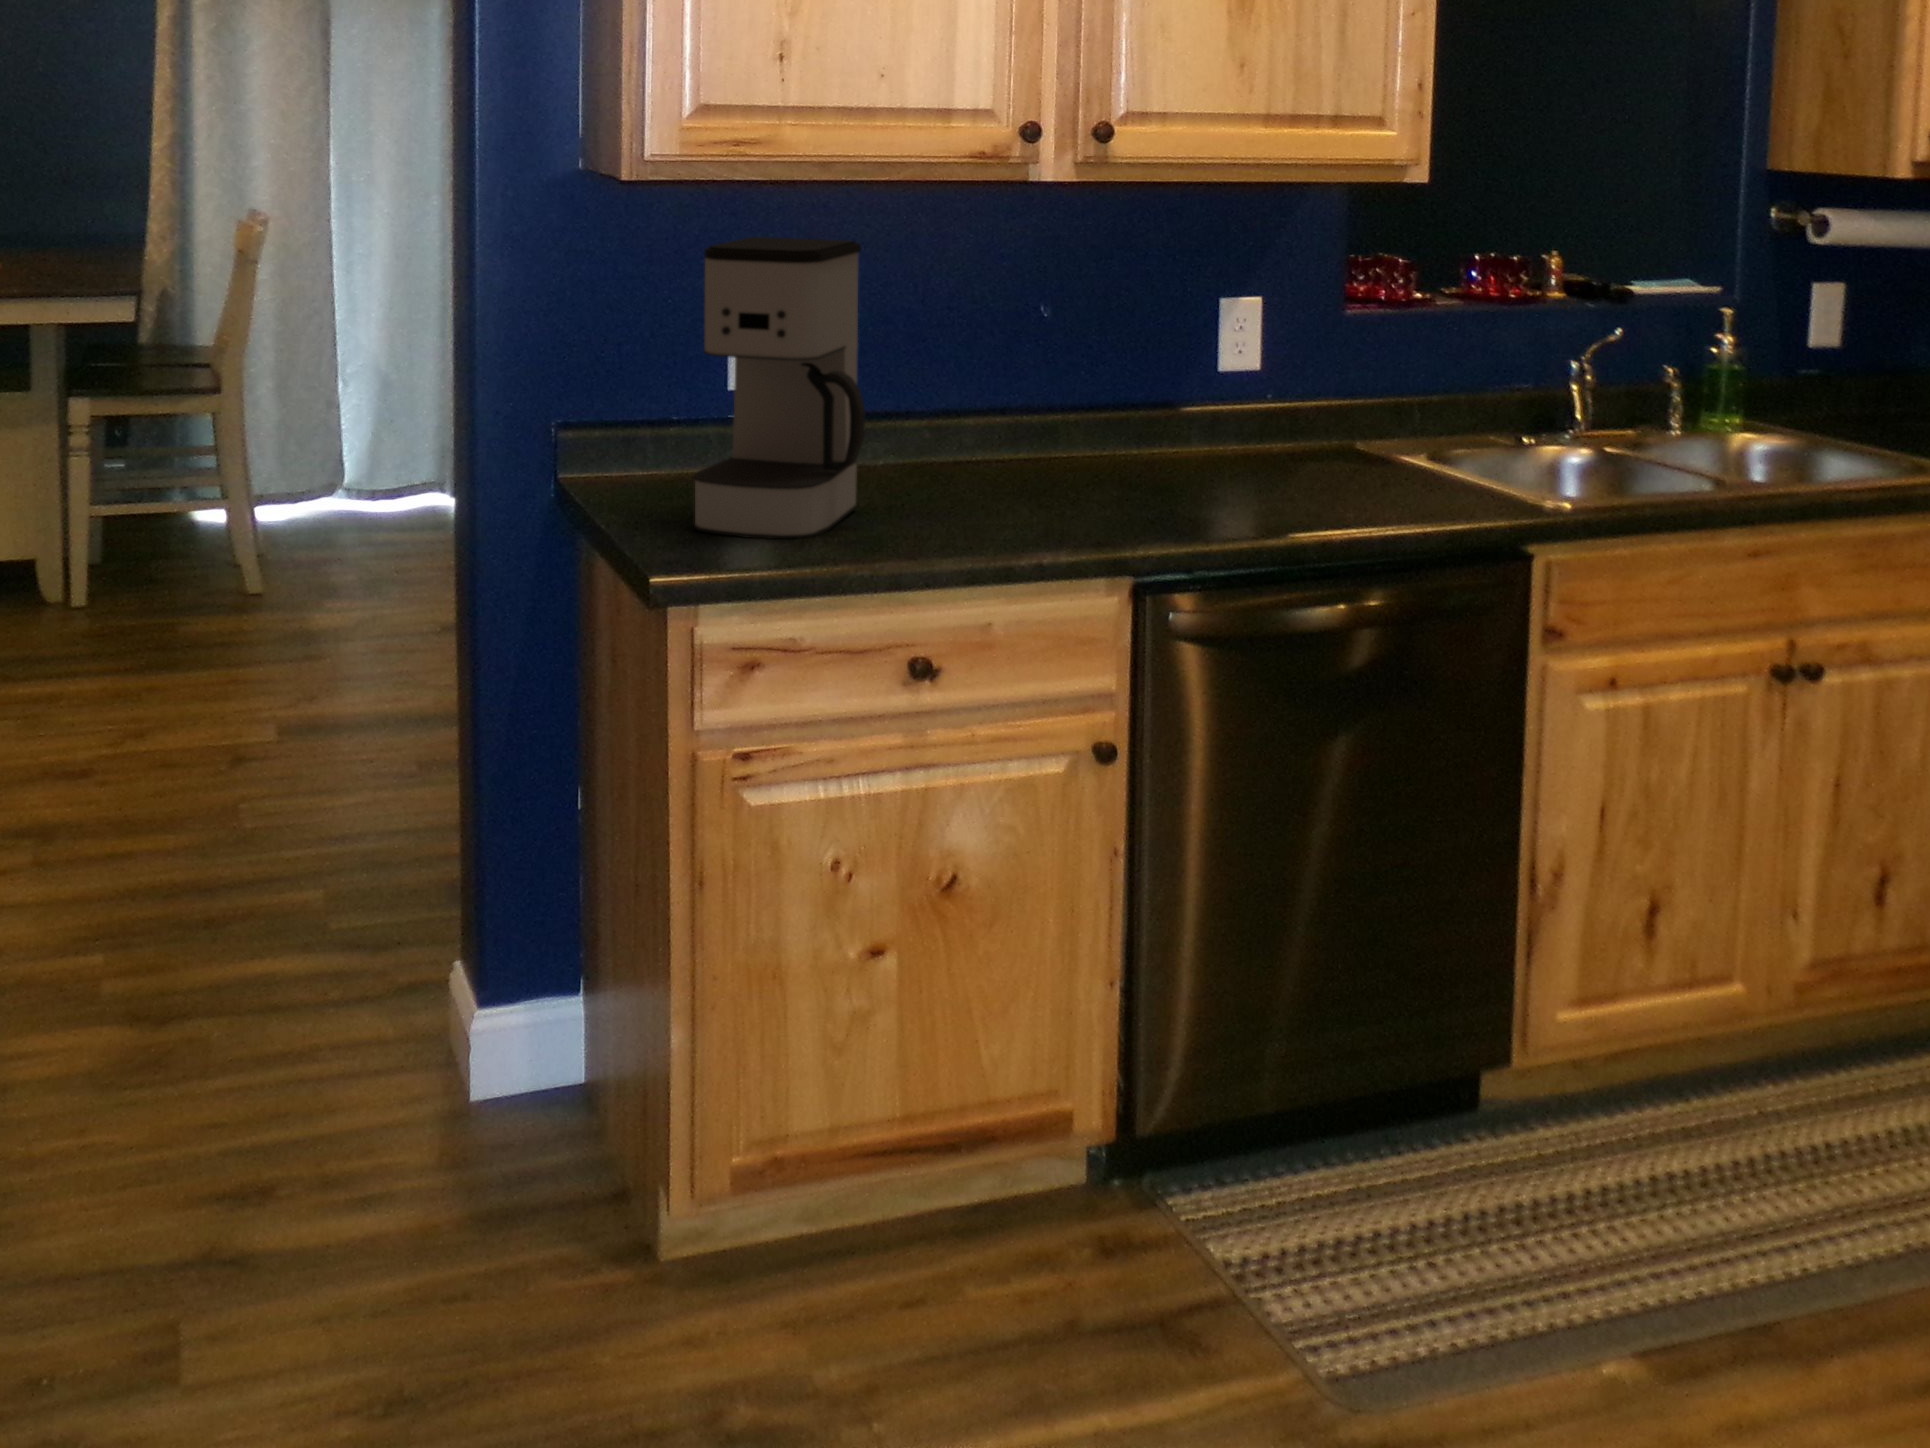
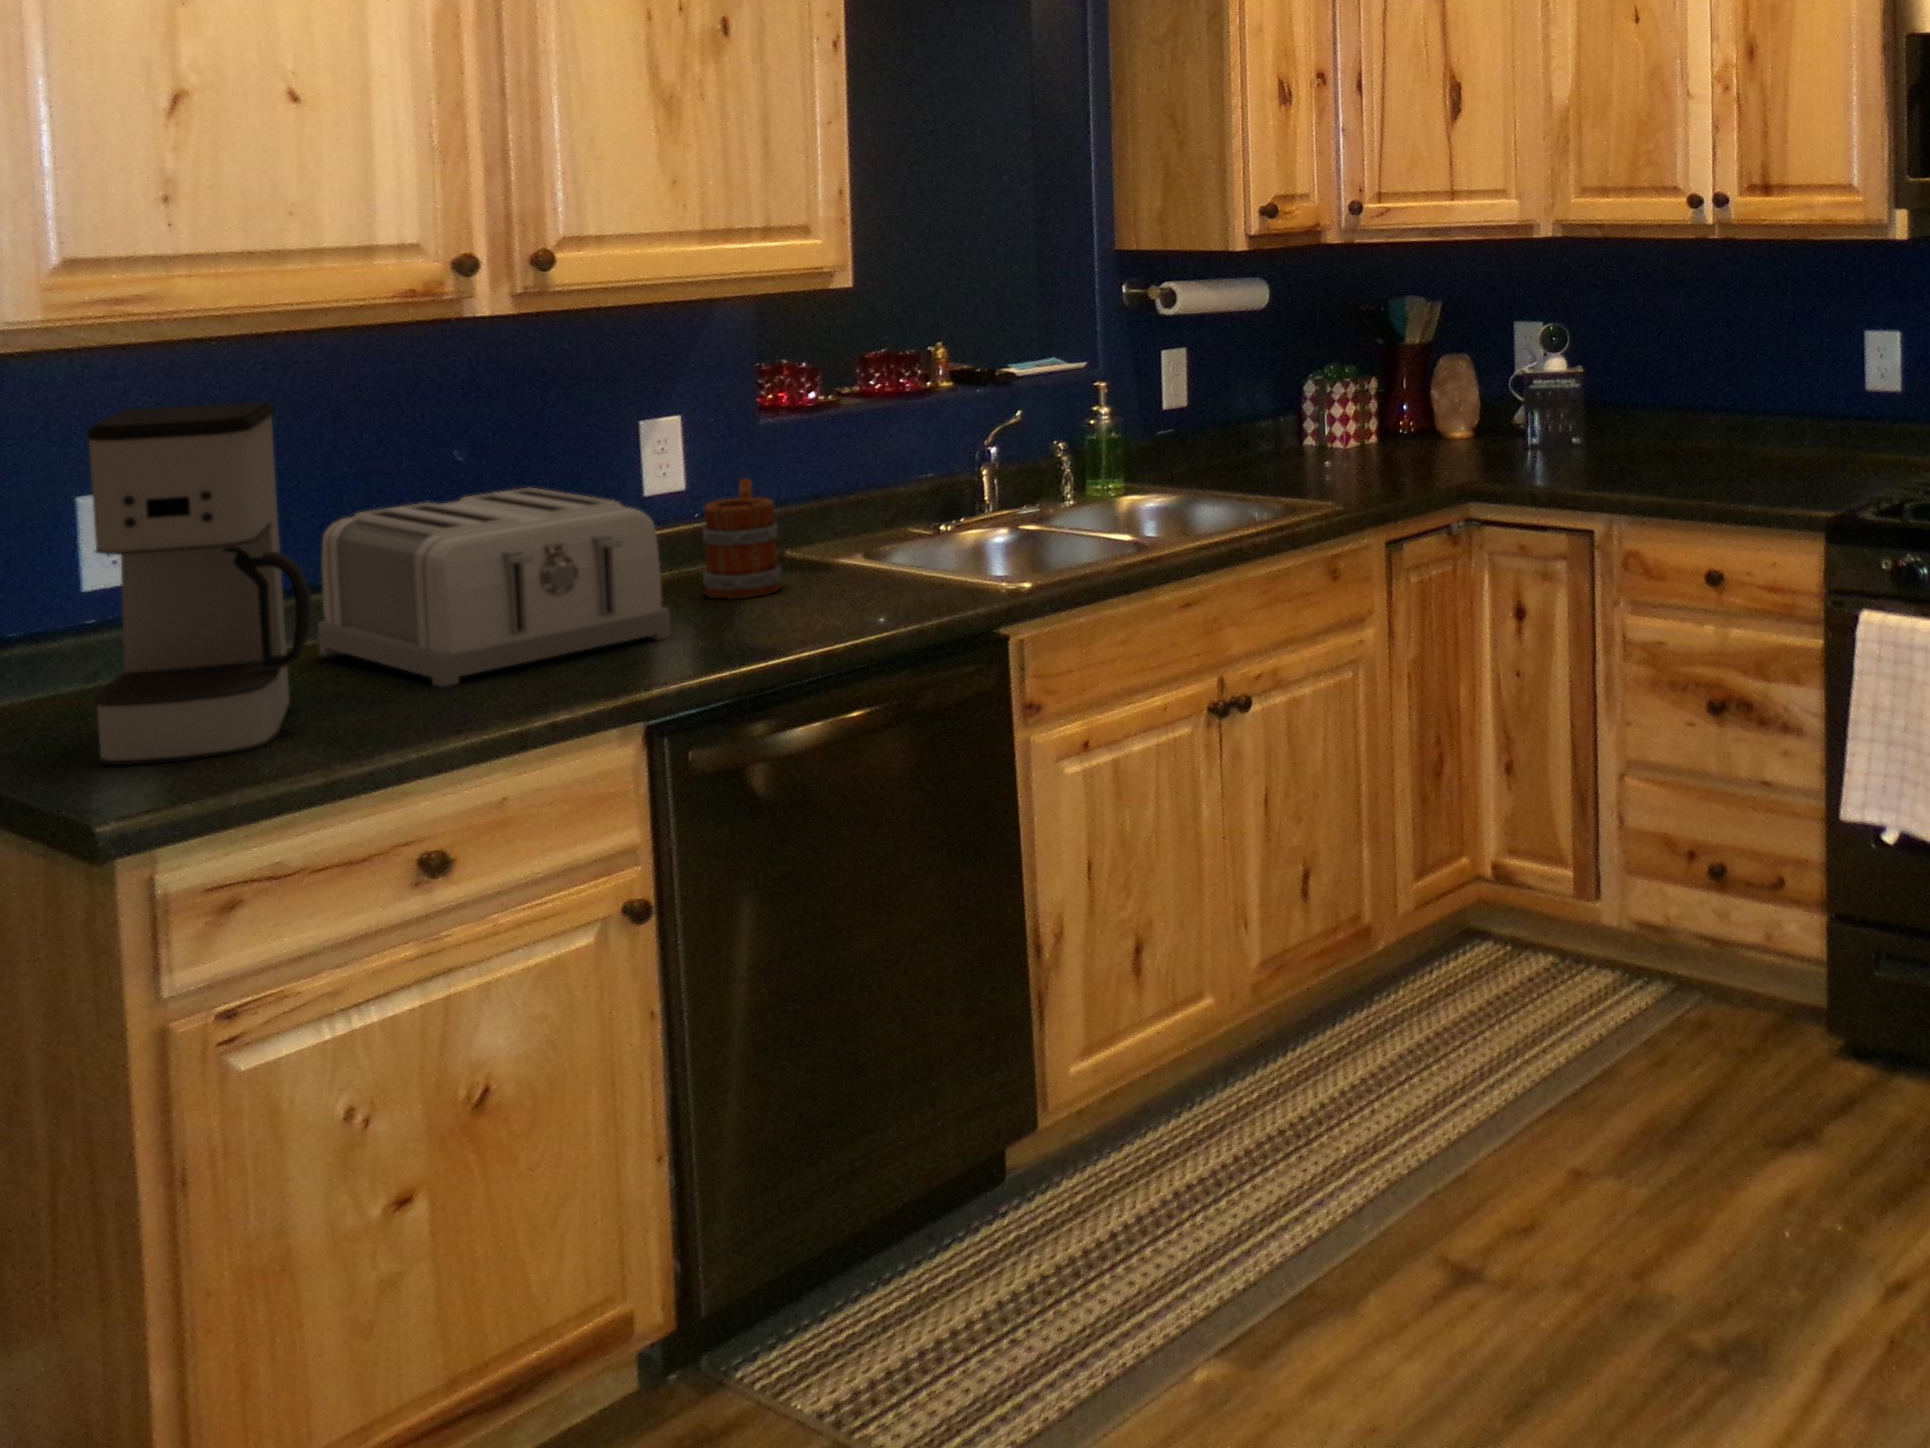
toaster: none [914,346,1196,514] -> present [318,488,670,687]
mug: none [1254,363,1331,478] -> present [703,479,782,599]

